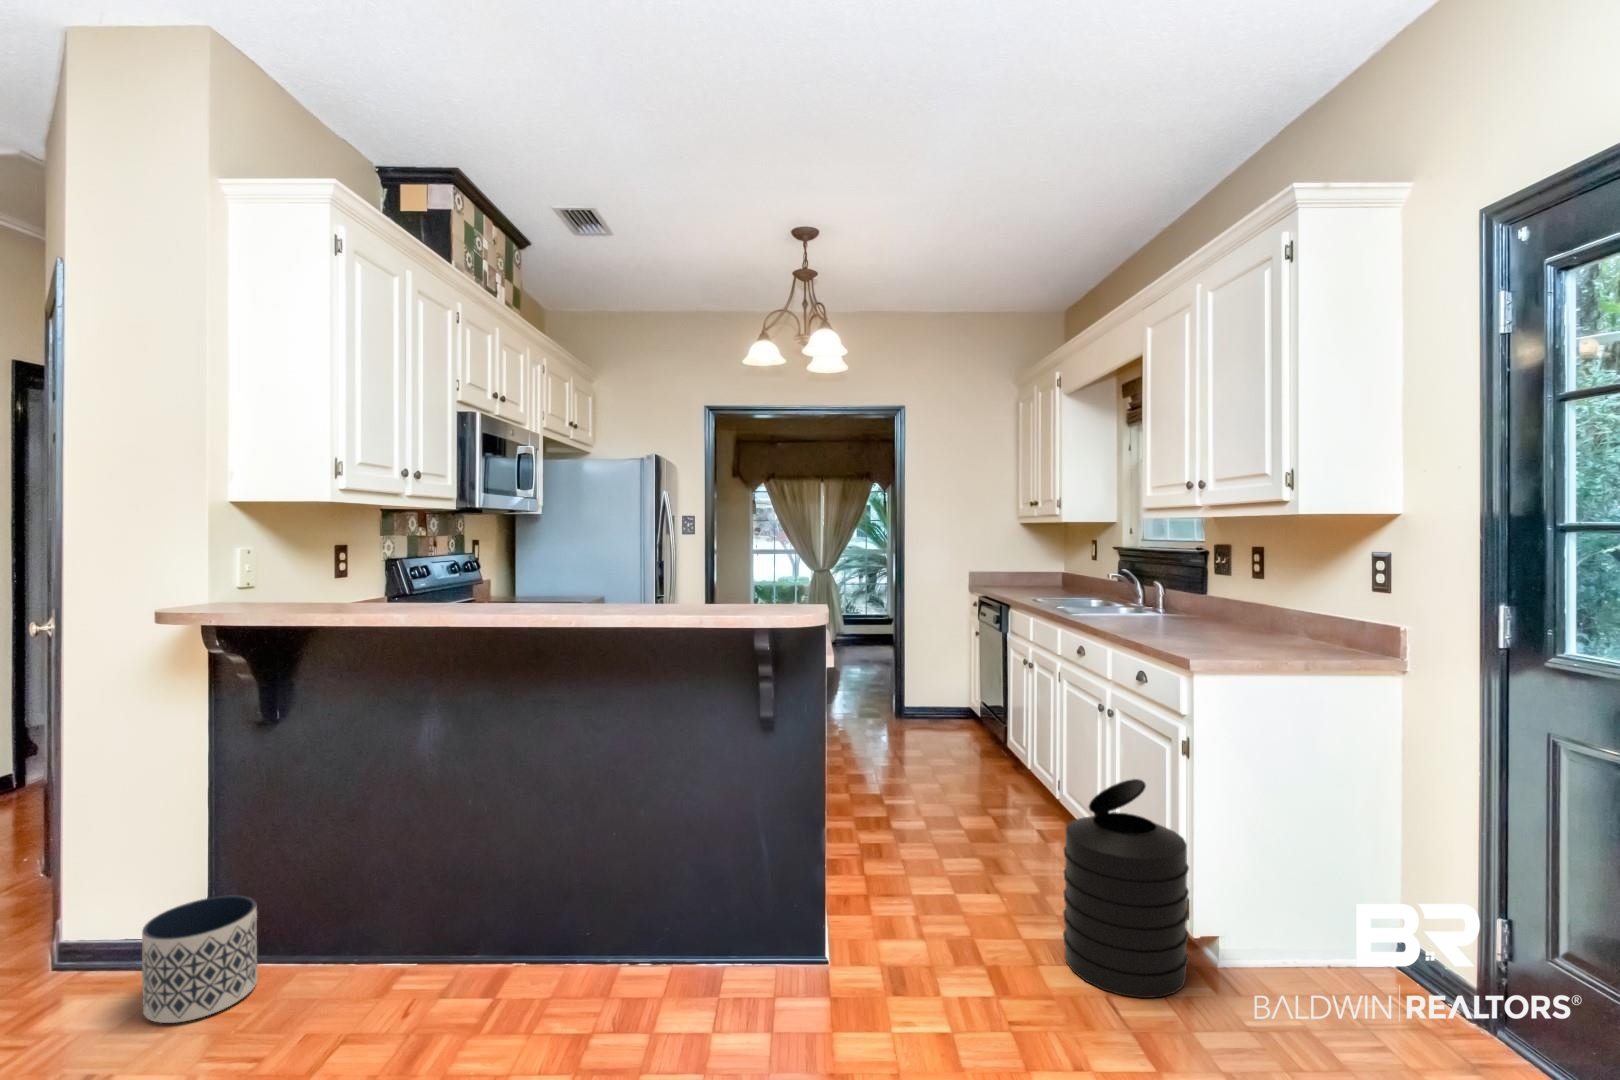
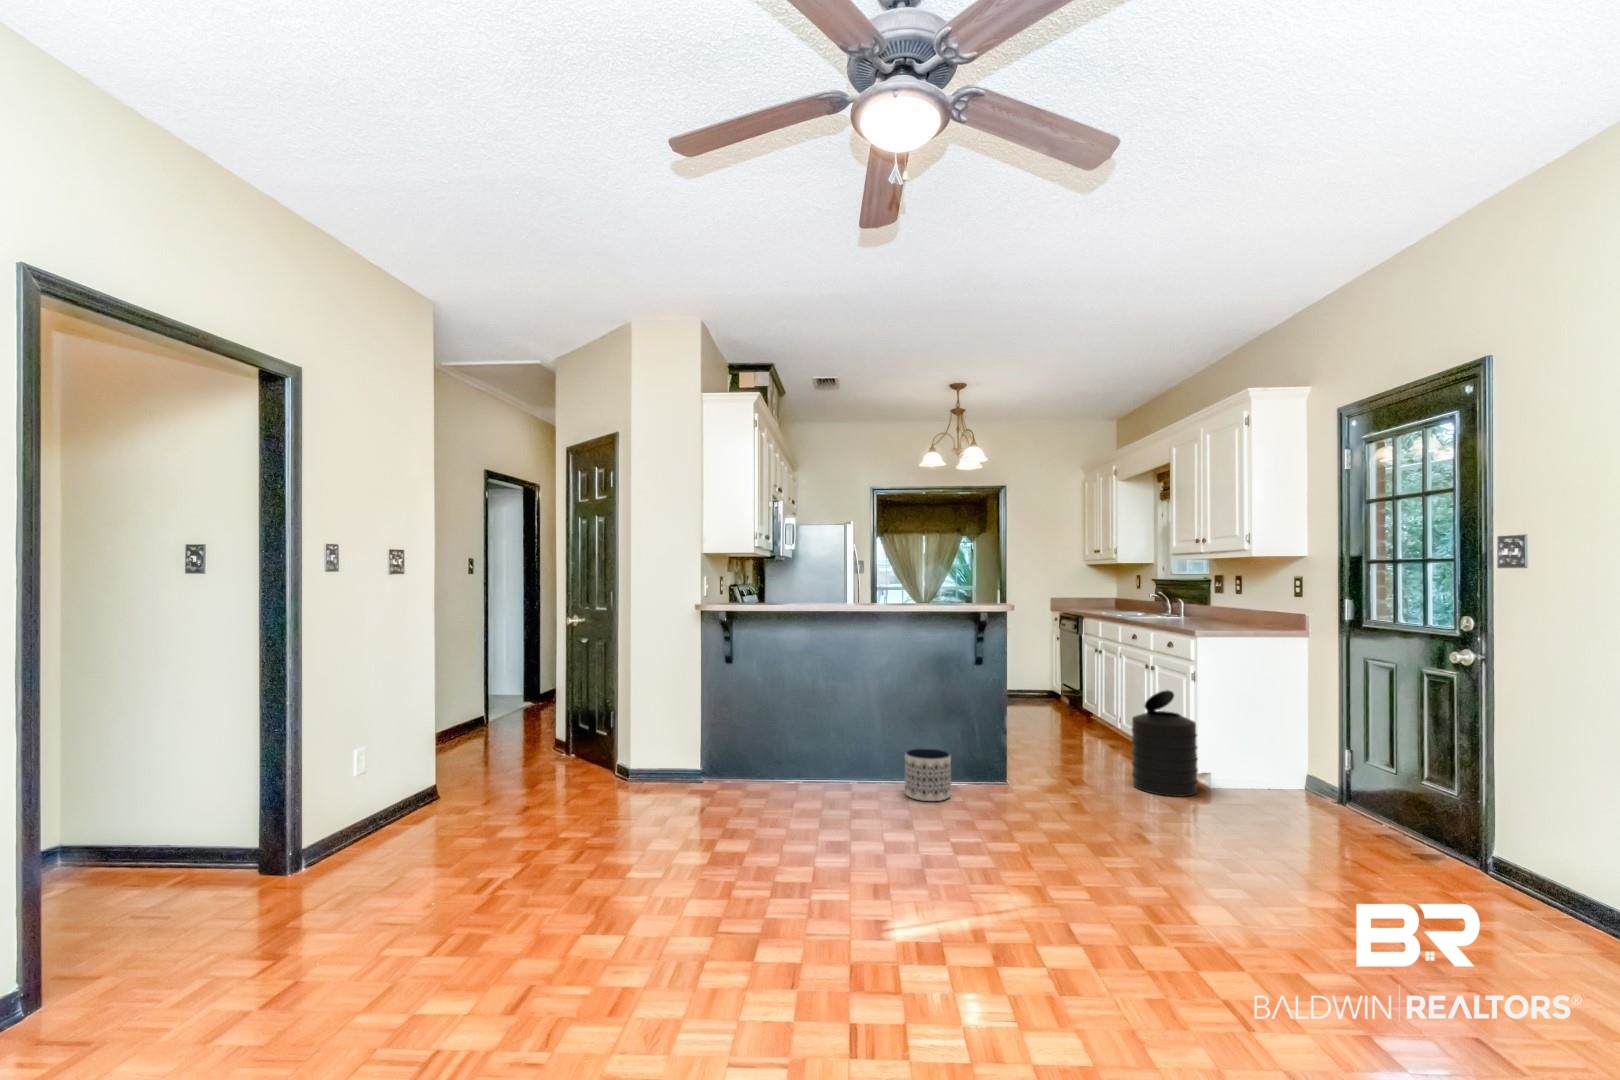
planter: present [142,895,257,1023] -> present [905,748,951,801]

